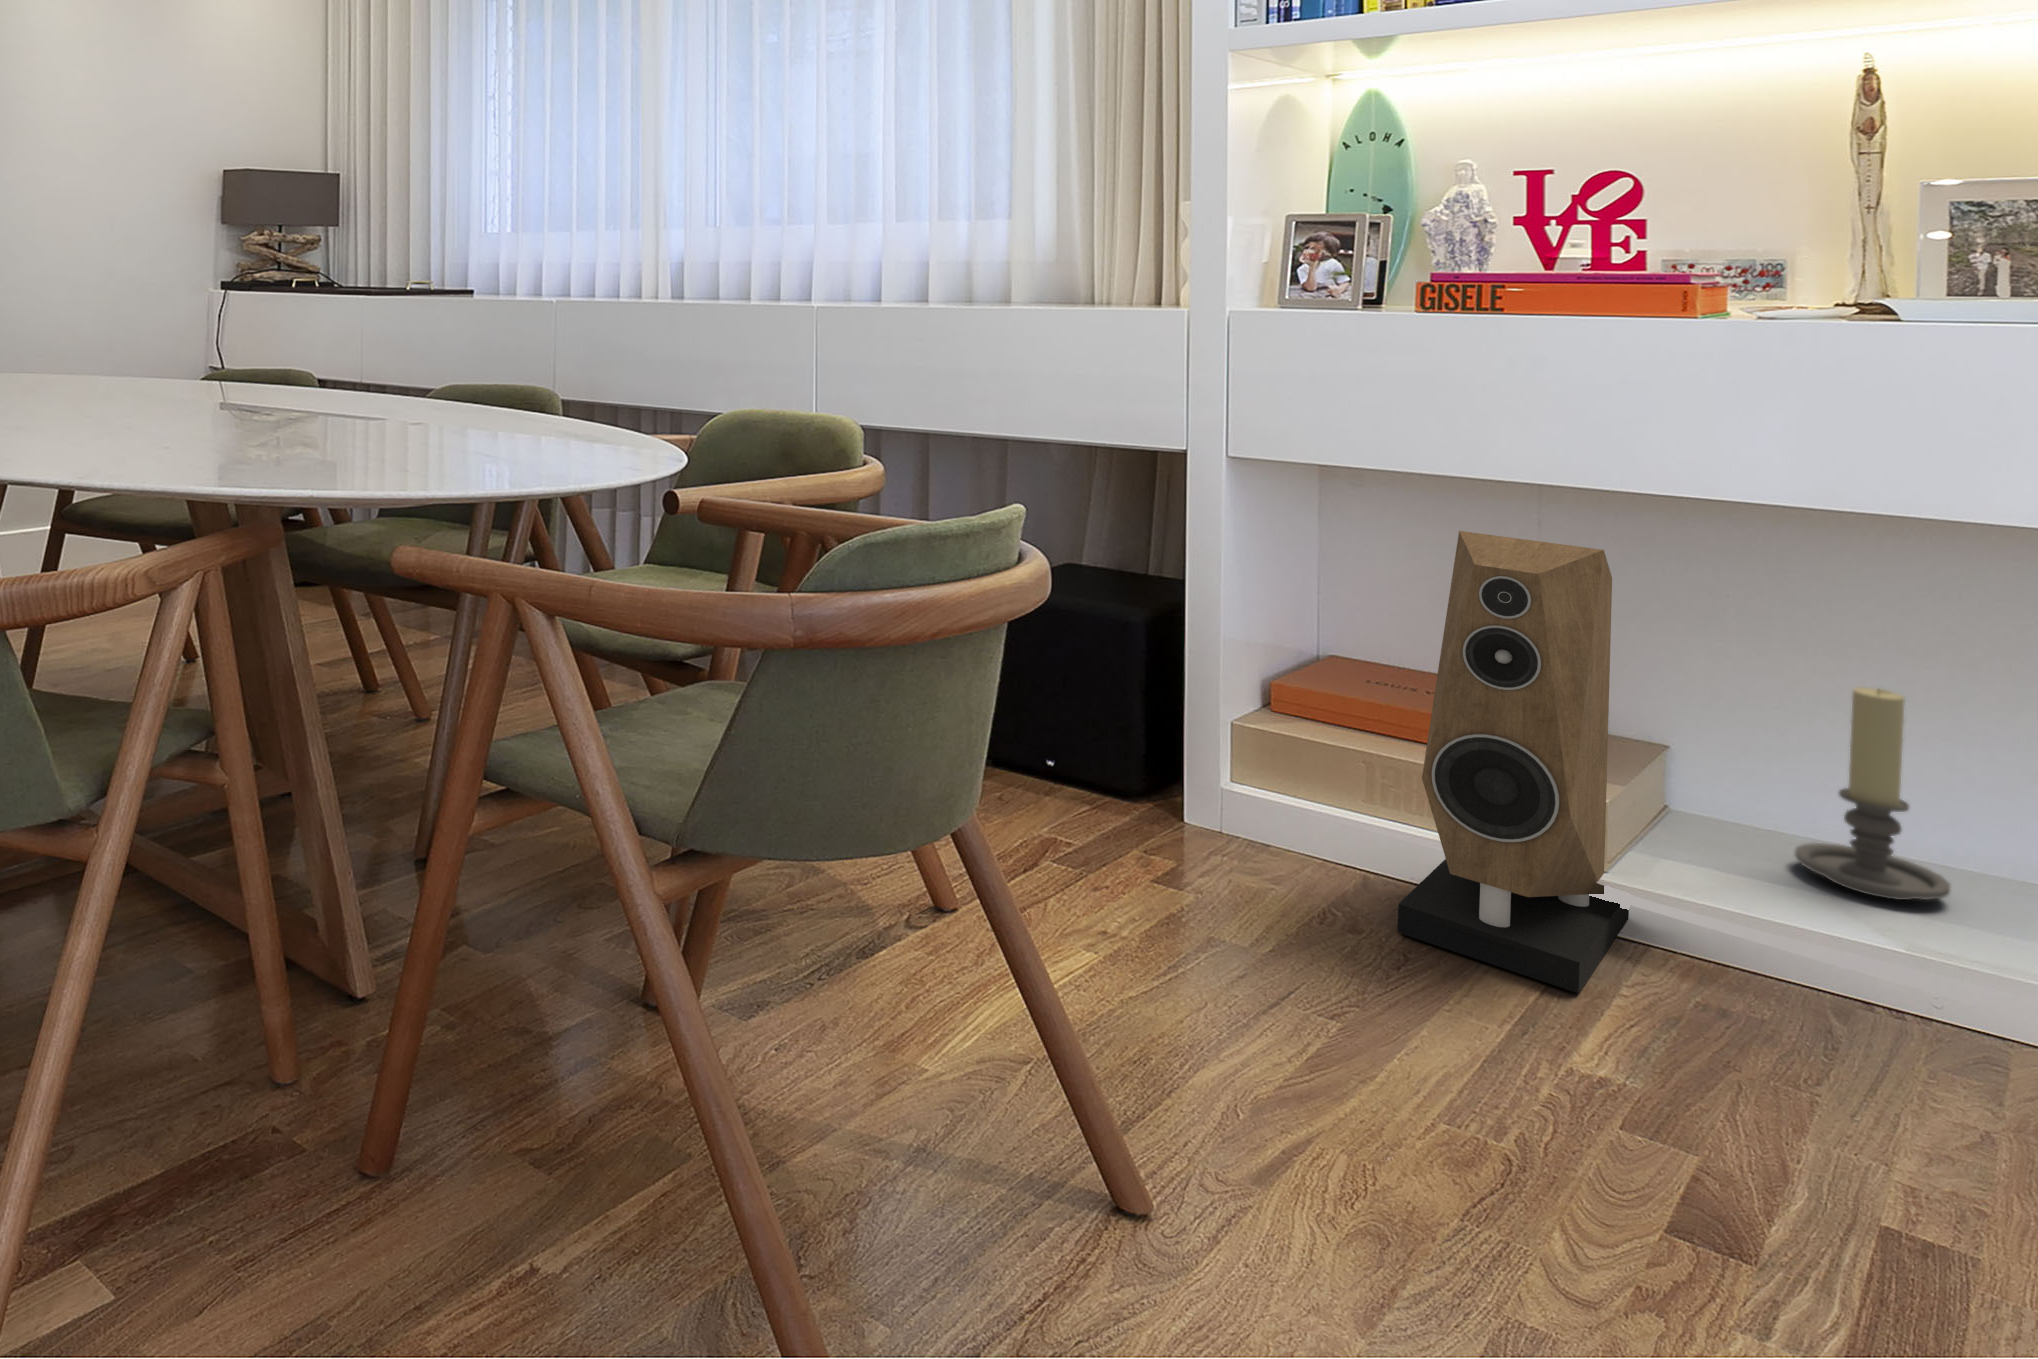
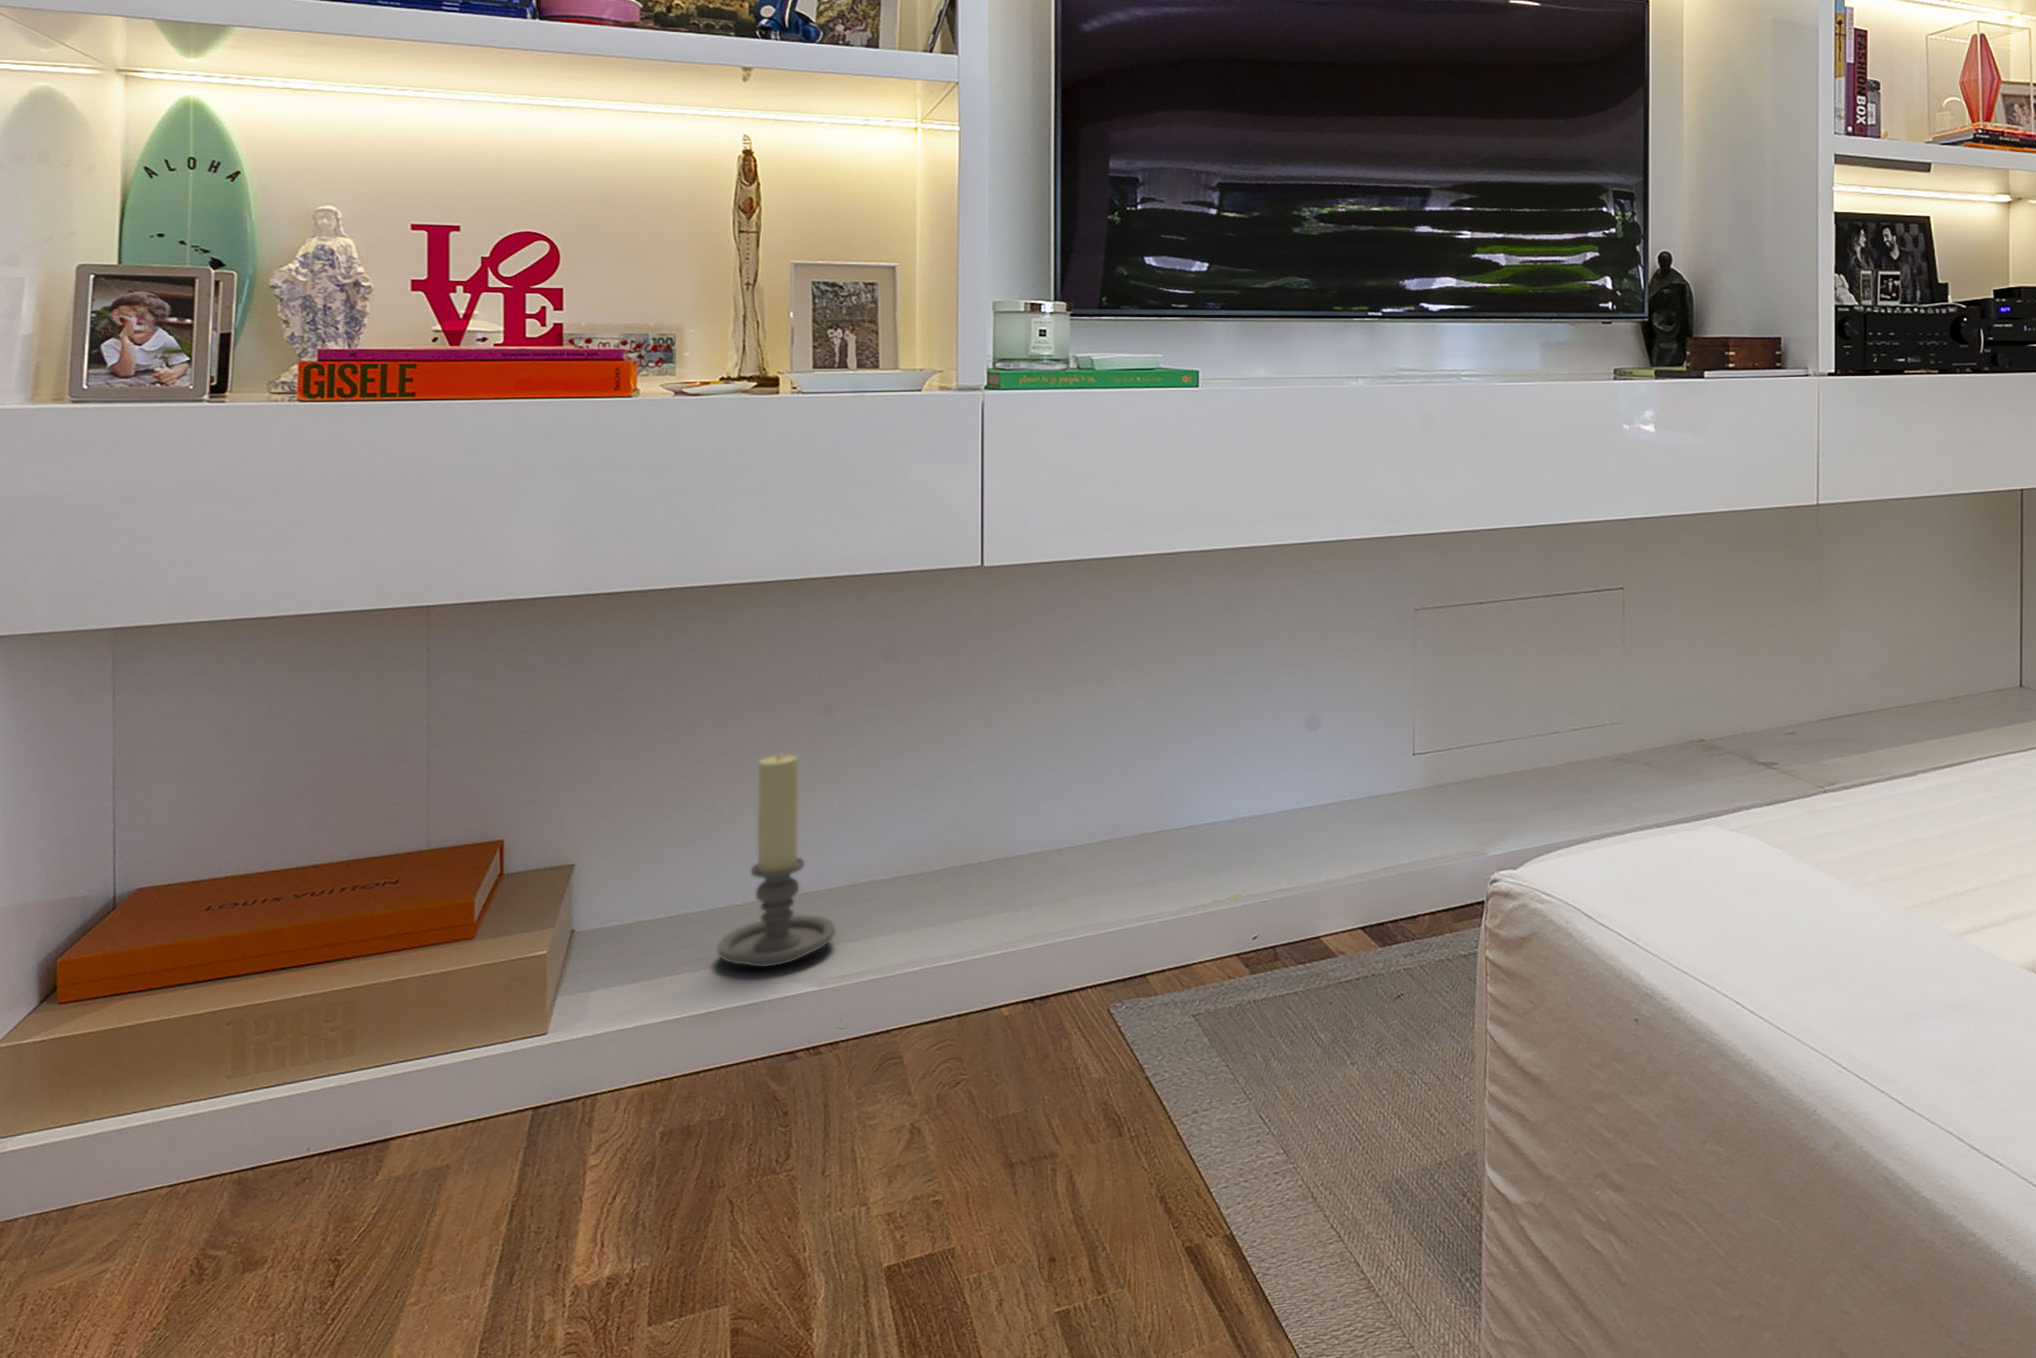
speaker: present [1398,531,1629,993] -> none [309,677,577,1294]

